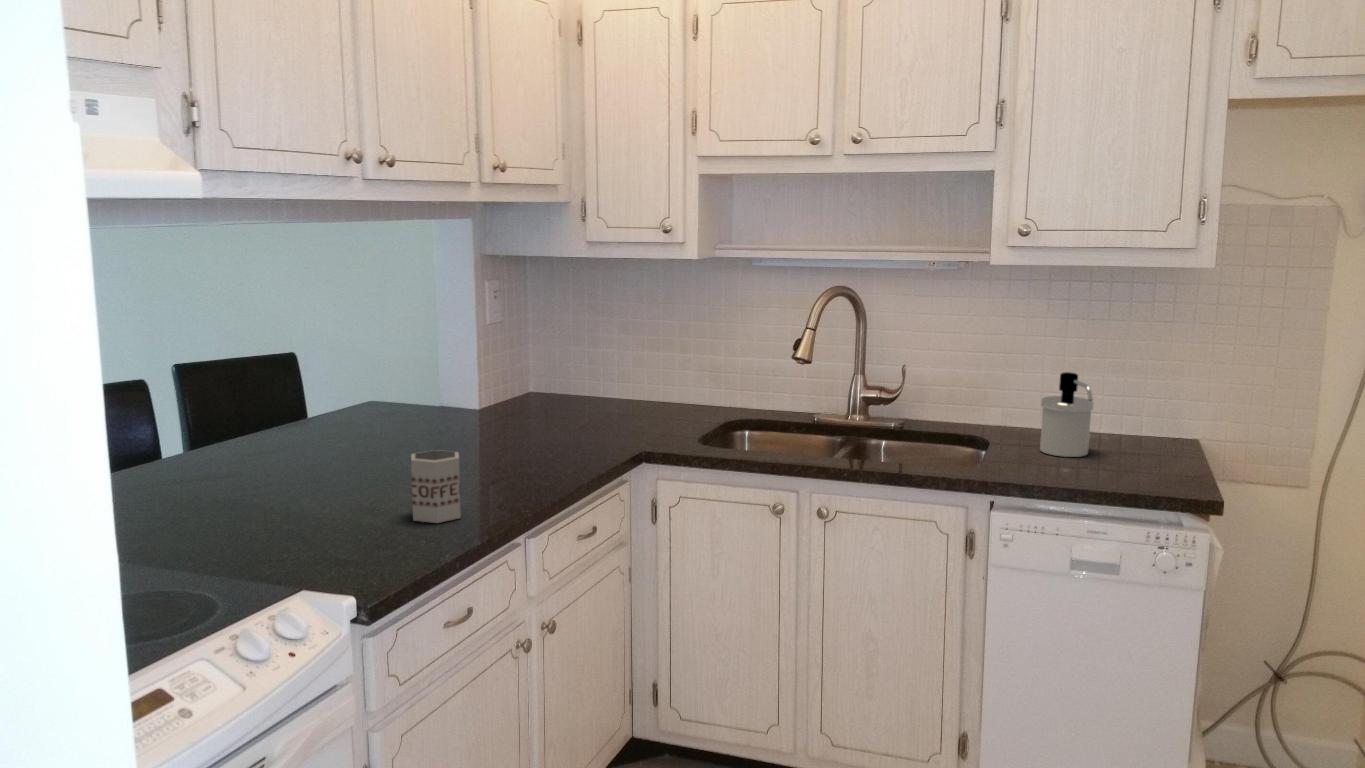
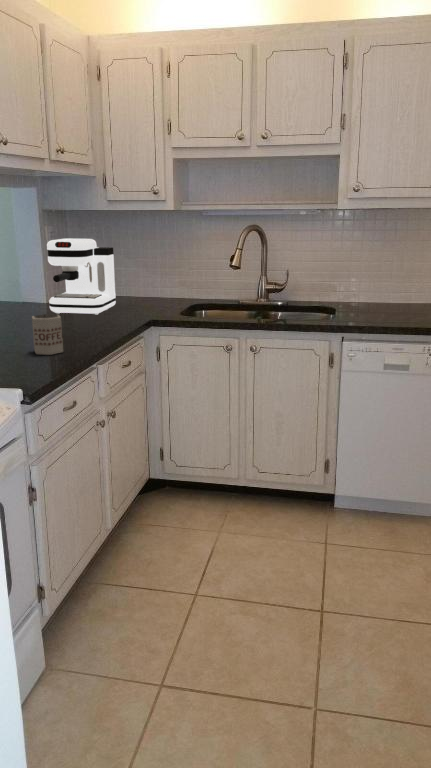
coffee maker: none [474,305,592,438] -> present [47,238,116,315]
soap dispenser: present [1040,372,1093,457] -> none [363,269,393,314]

